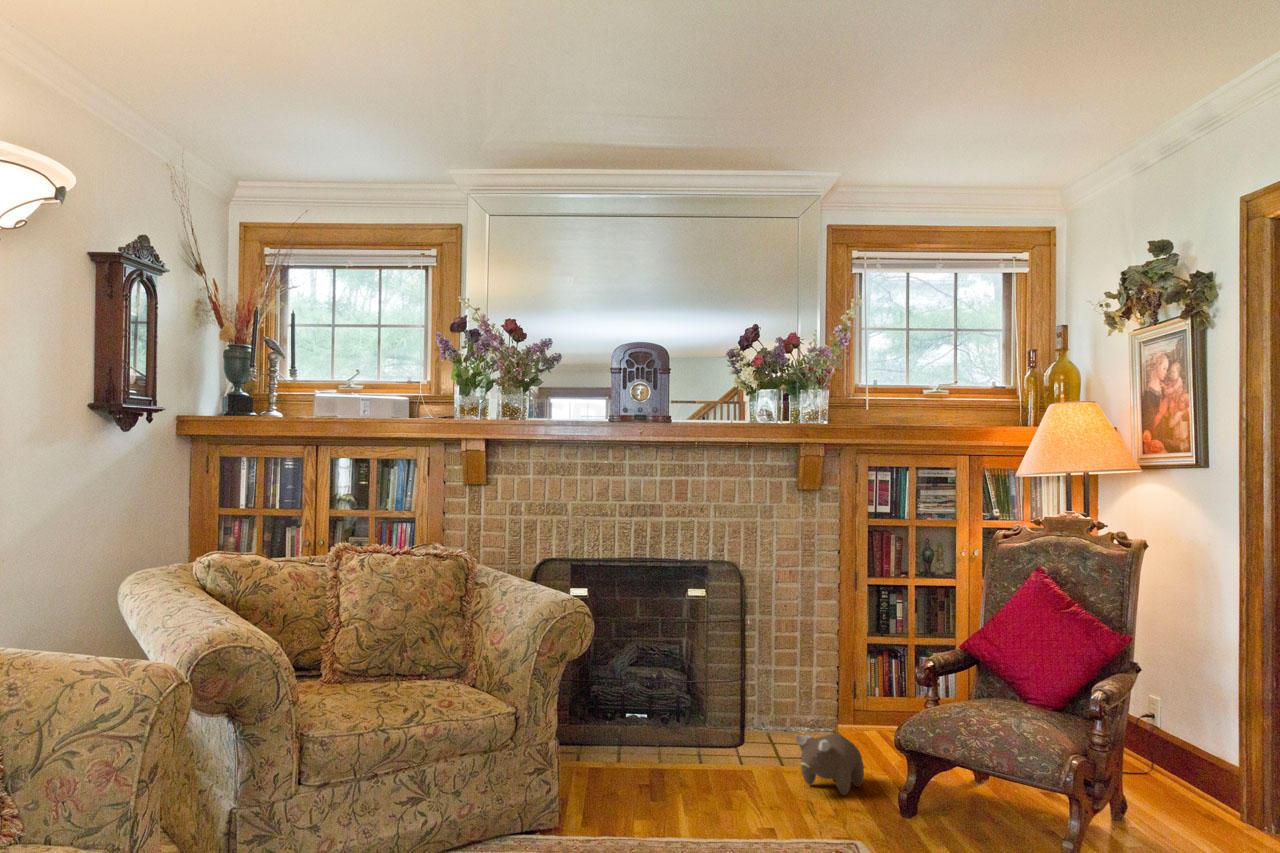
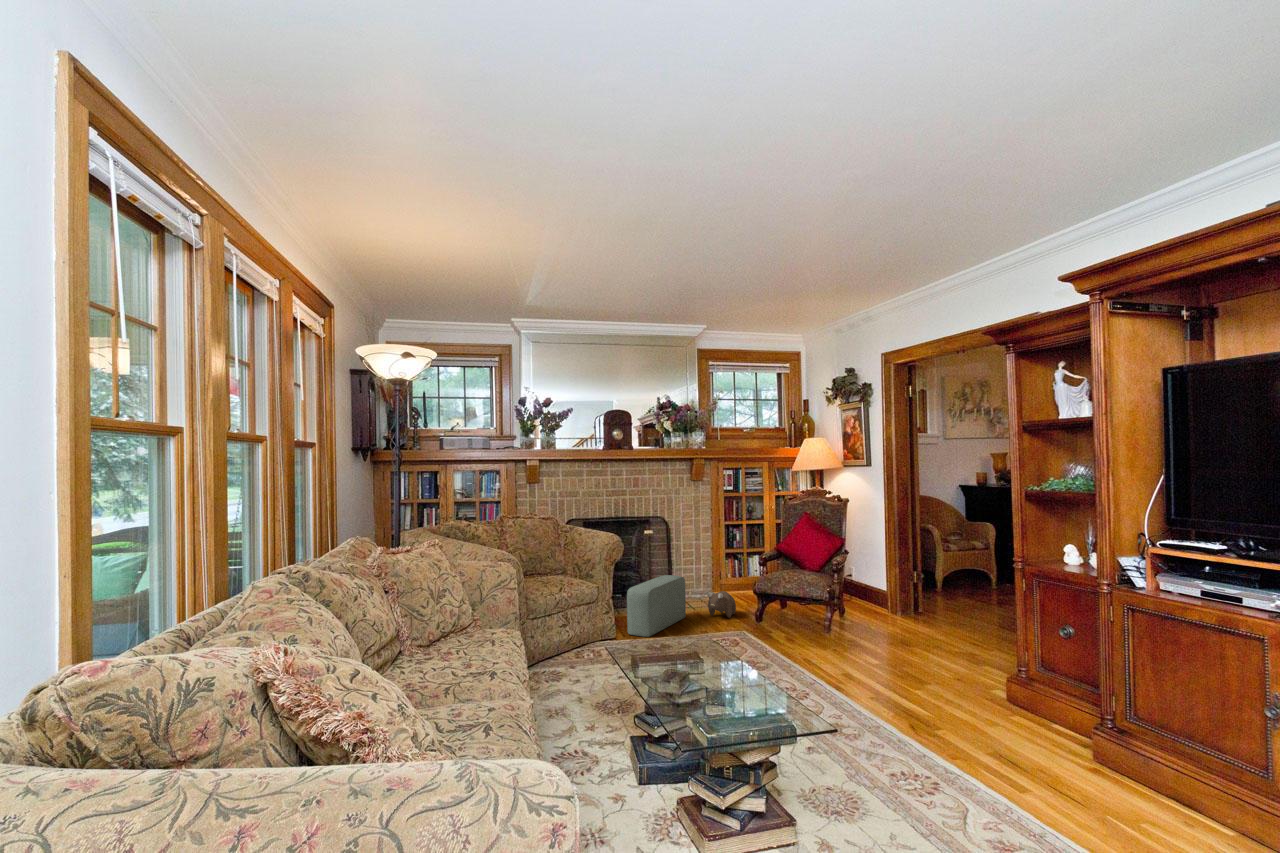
pouf: none [598,689,751,830] -> present [627,575,686,637]

